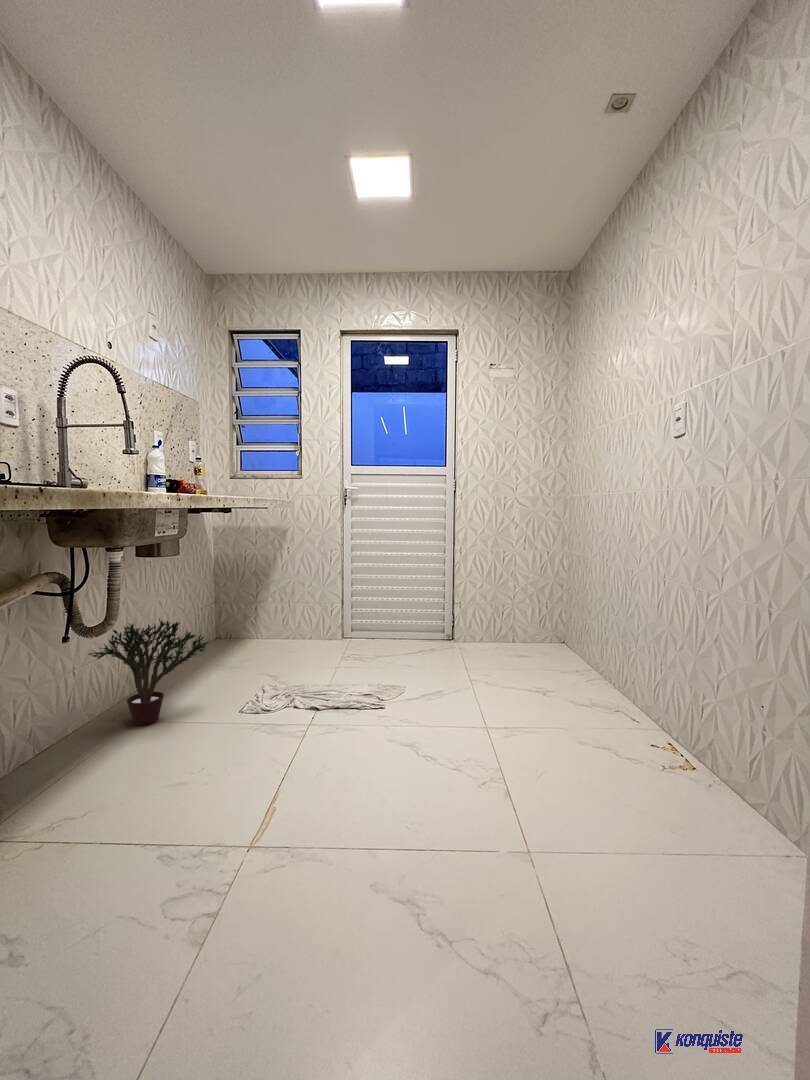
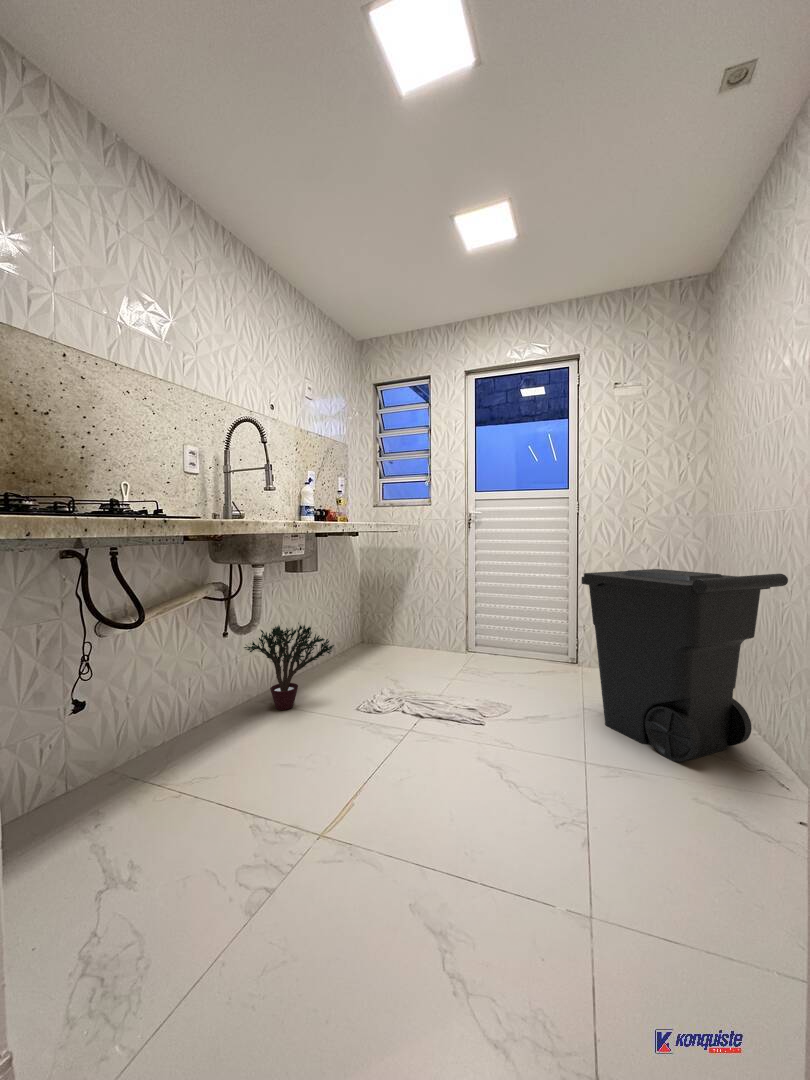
trash can: none [474,546,639,716] -> present [581,569,788,762]

